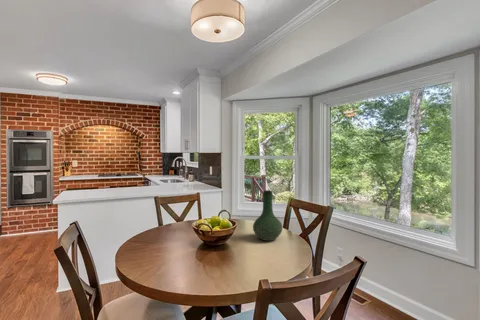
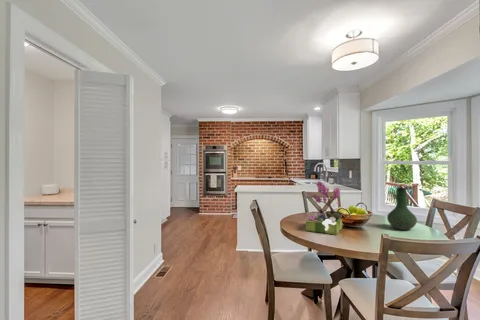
flower arrangement: none [150,187,203,266] -> present [306,181,343,235]

